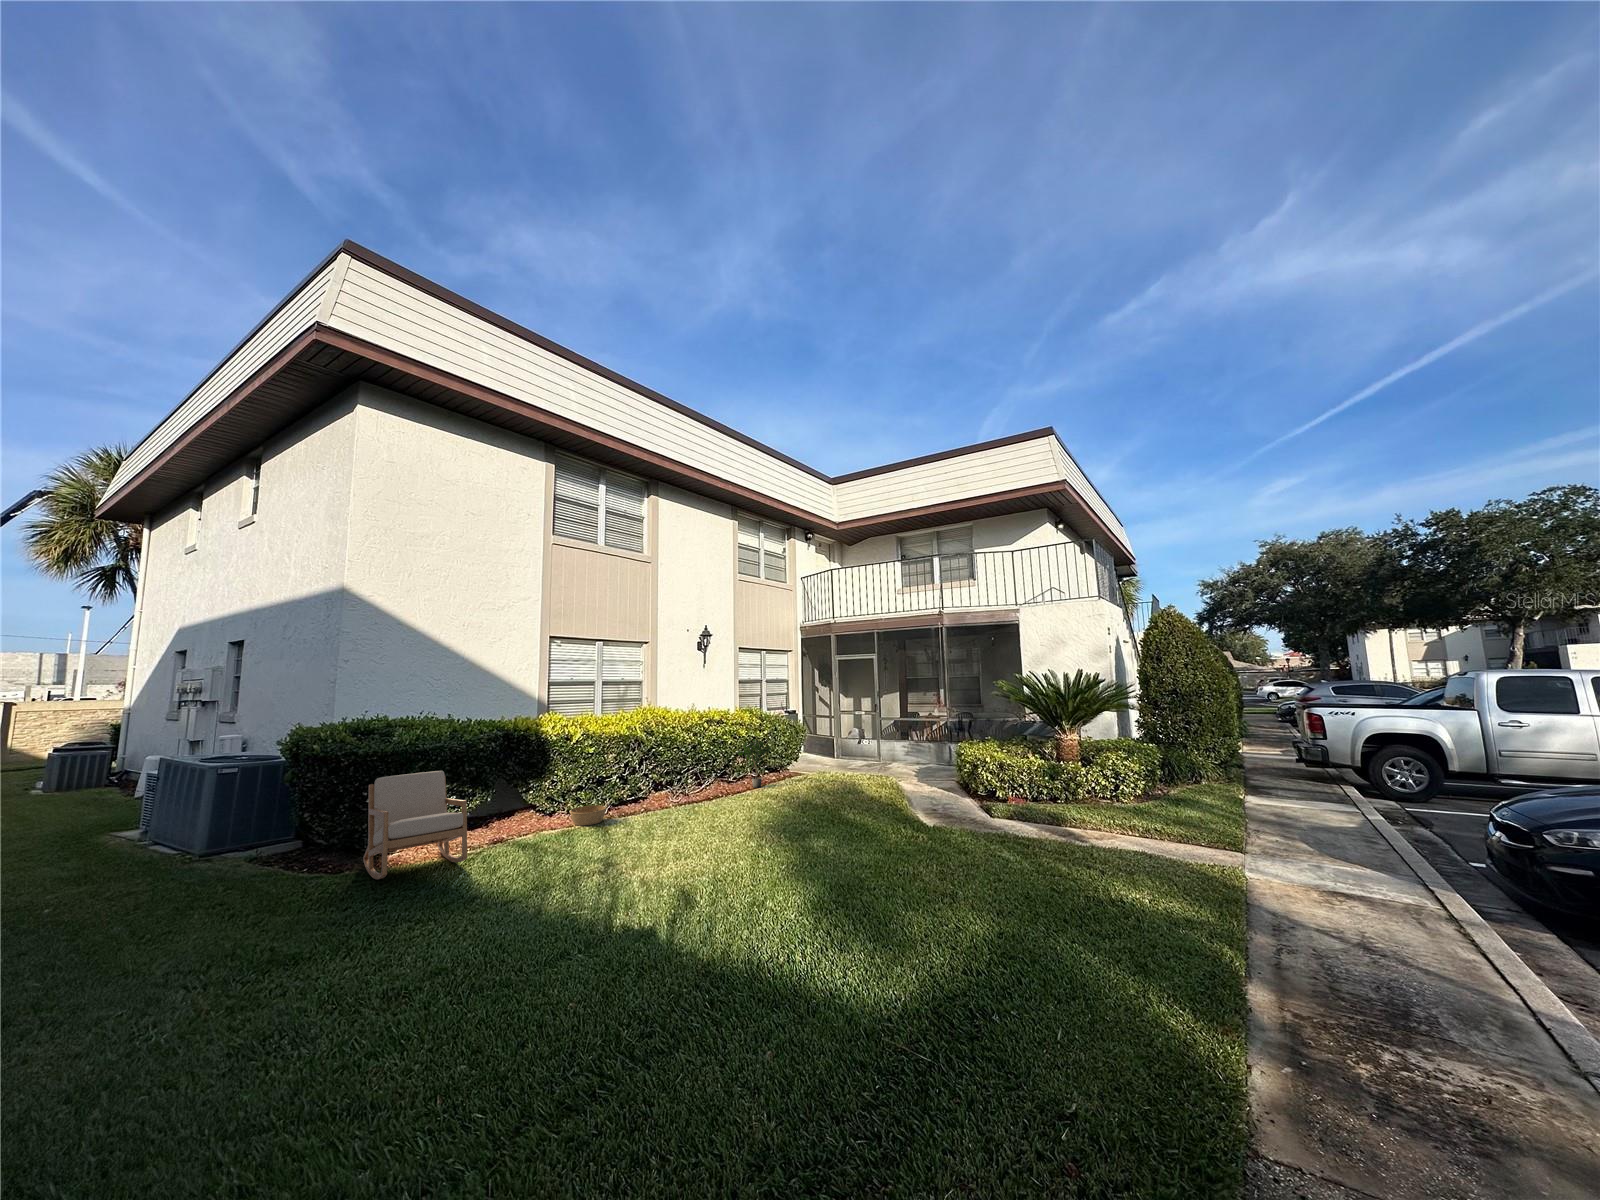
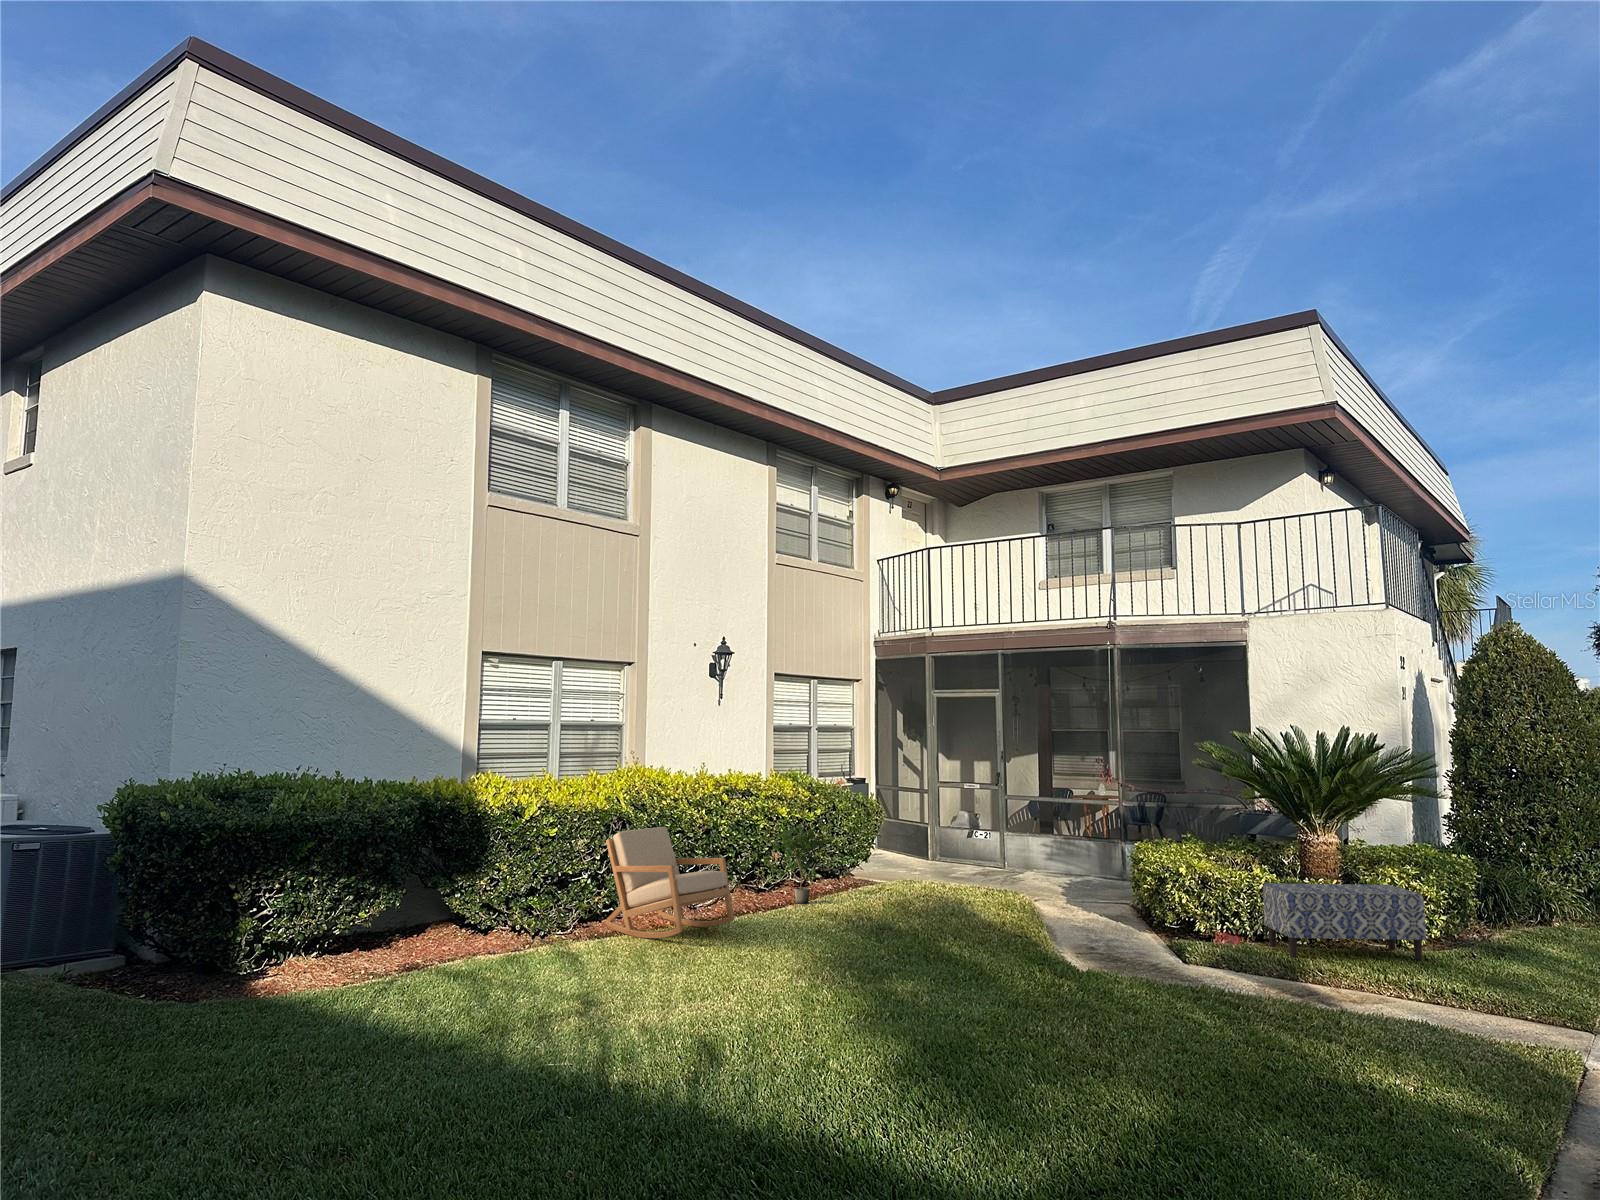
bench: none [1036,763,1135,811] -> present [1263,883,1426,960]
chair: present [363,771,467,879] -> present [605,827,734,938]
basket: present [570,806,606,826] -> none [518,919,572,949]

